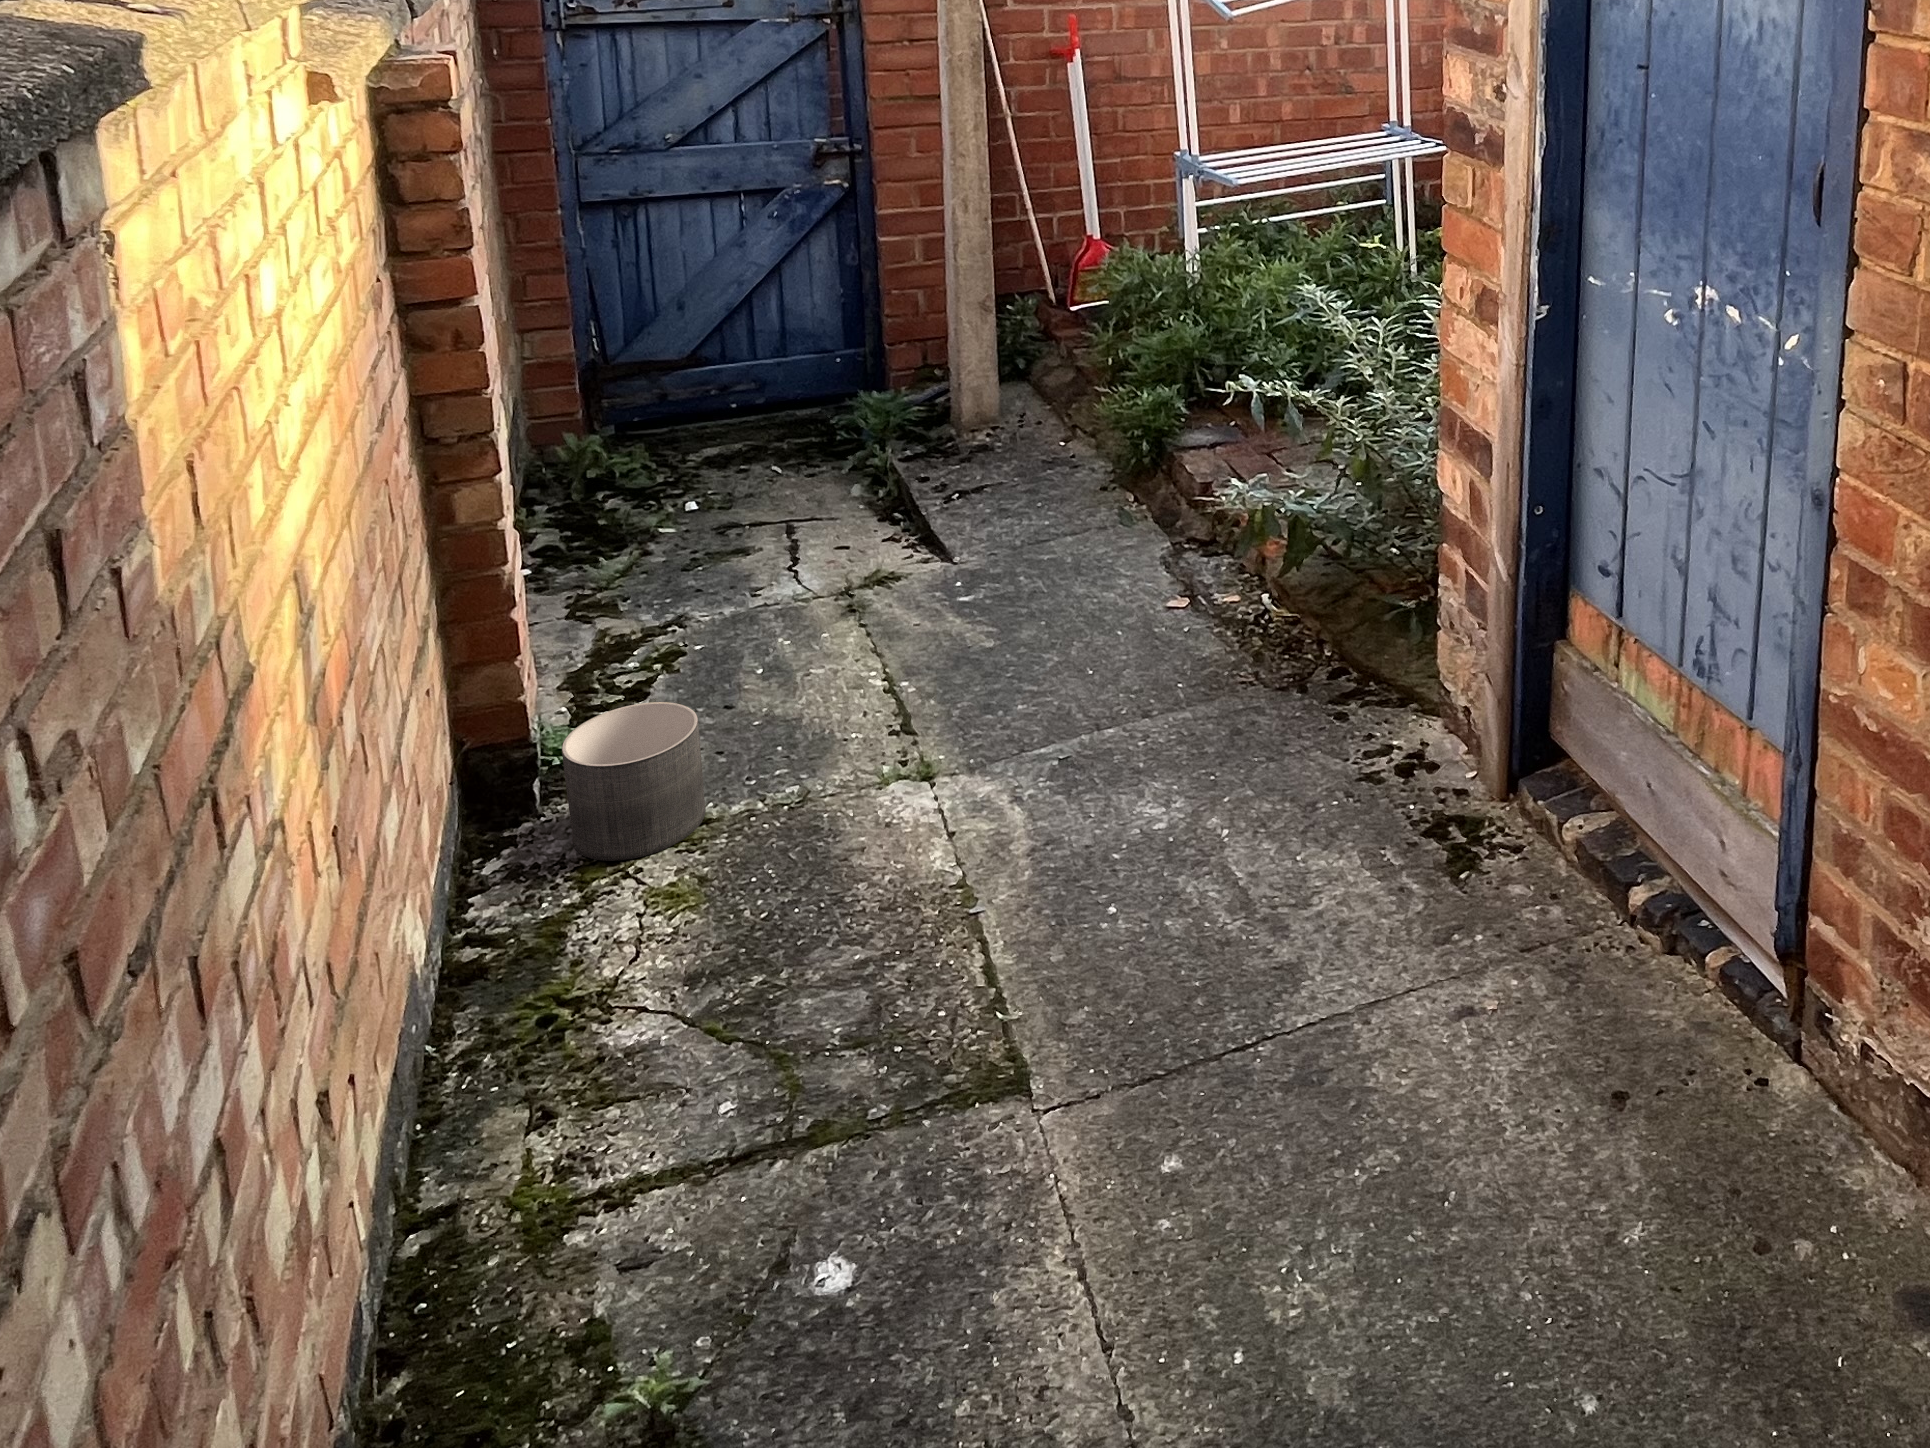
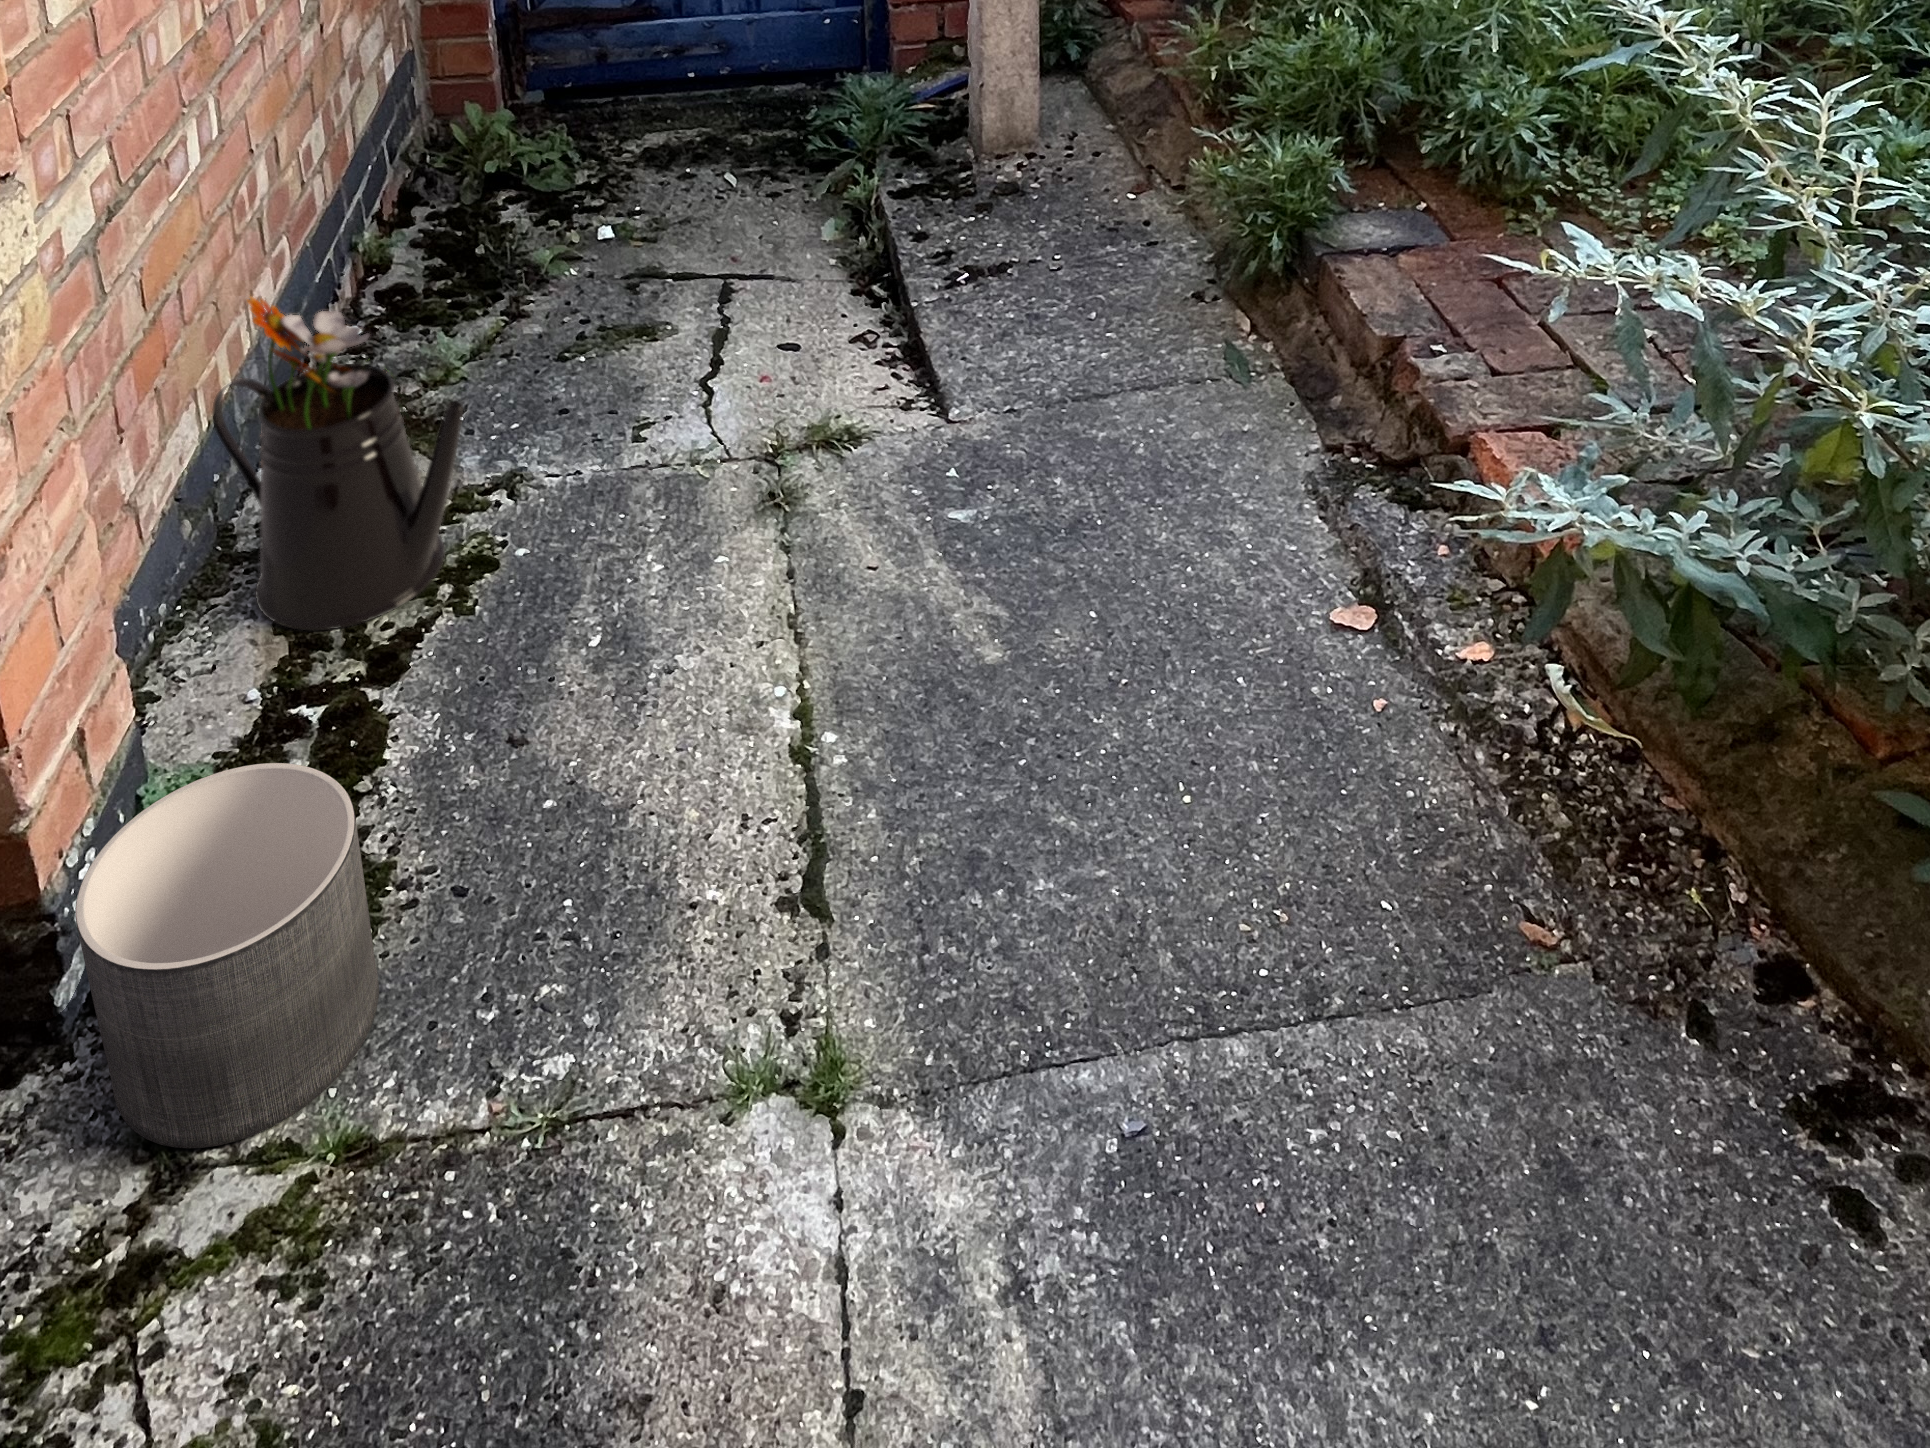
watering can: none [510,509,682,703] -> present [212,295,463,630]

